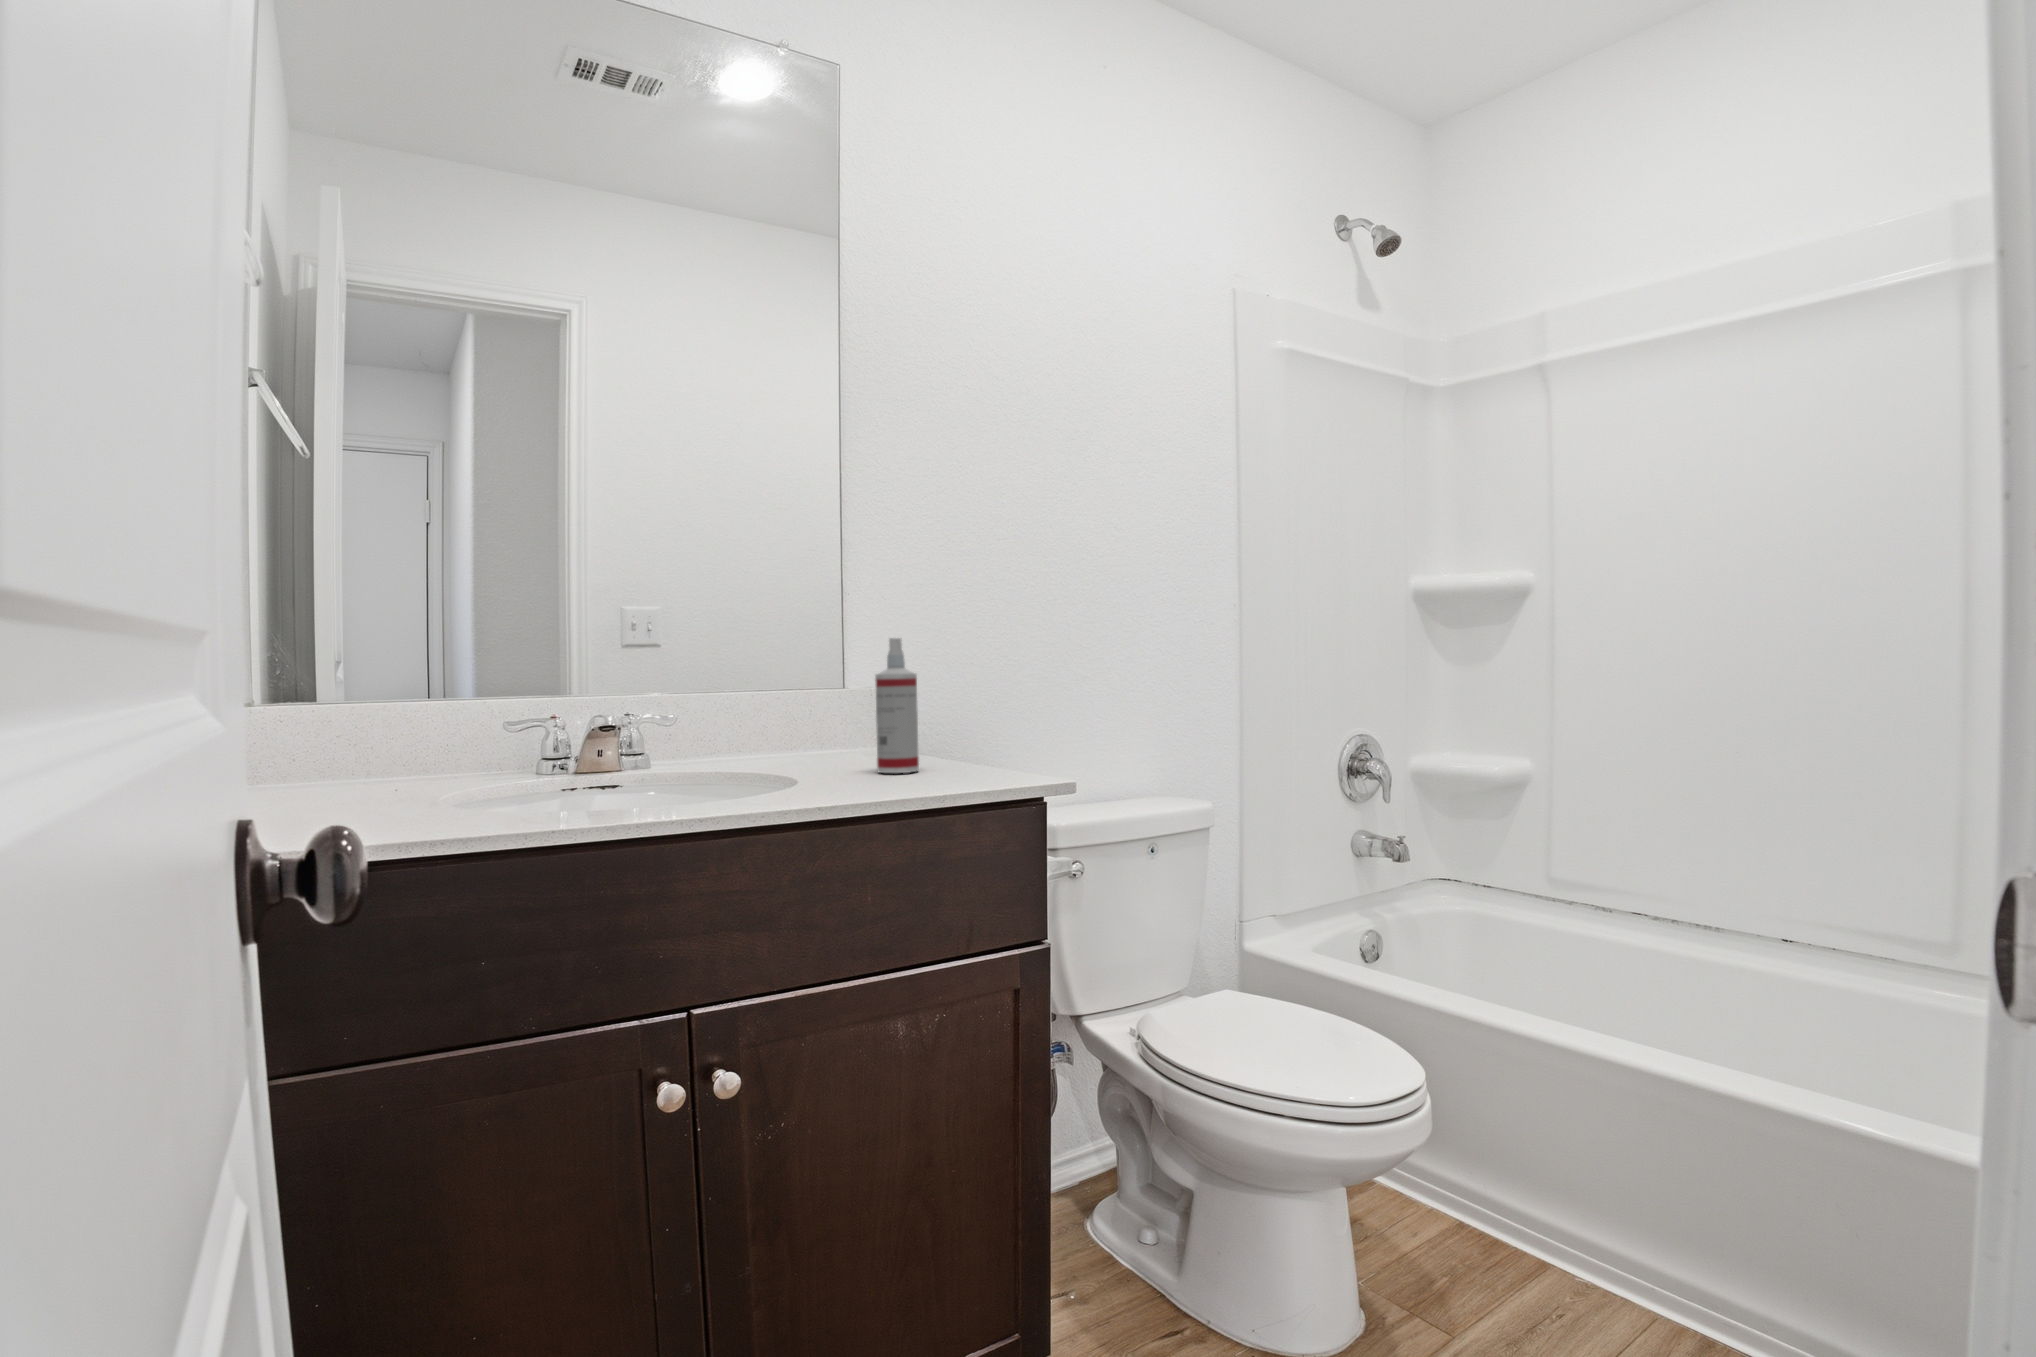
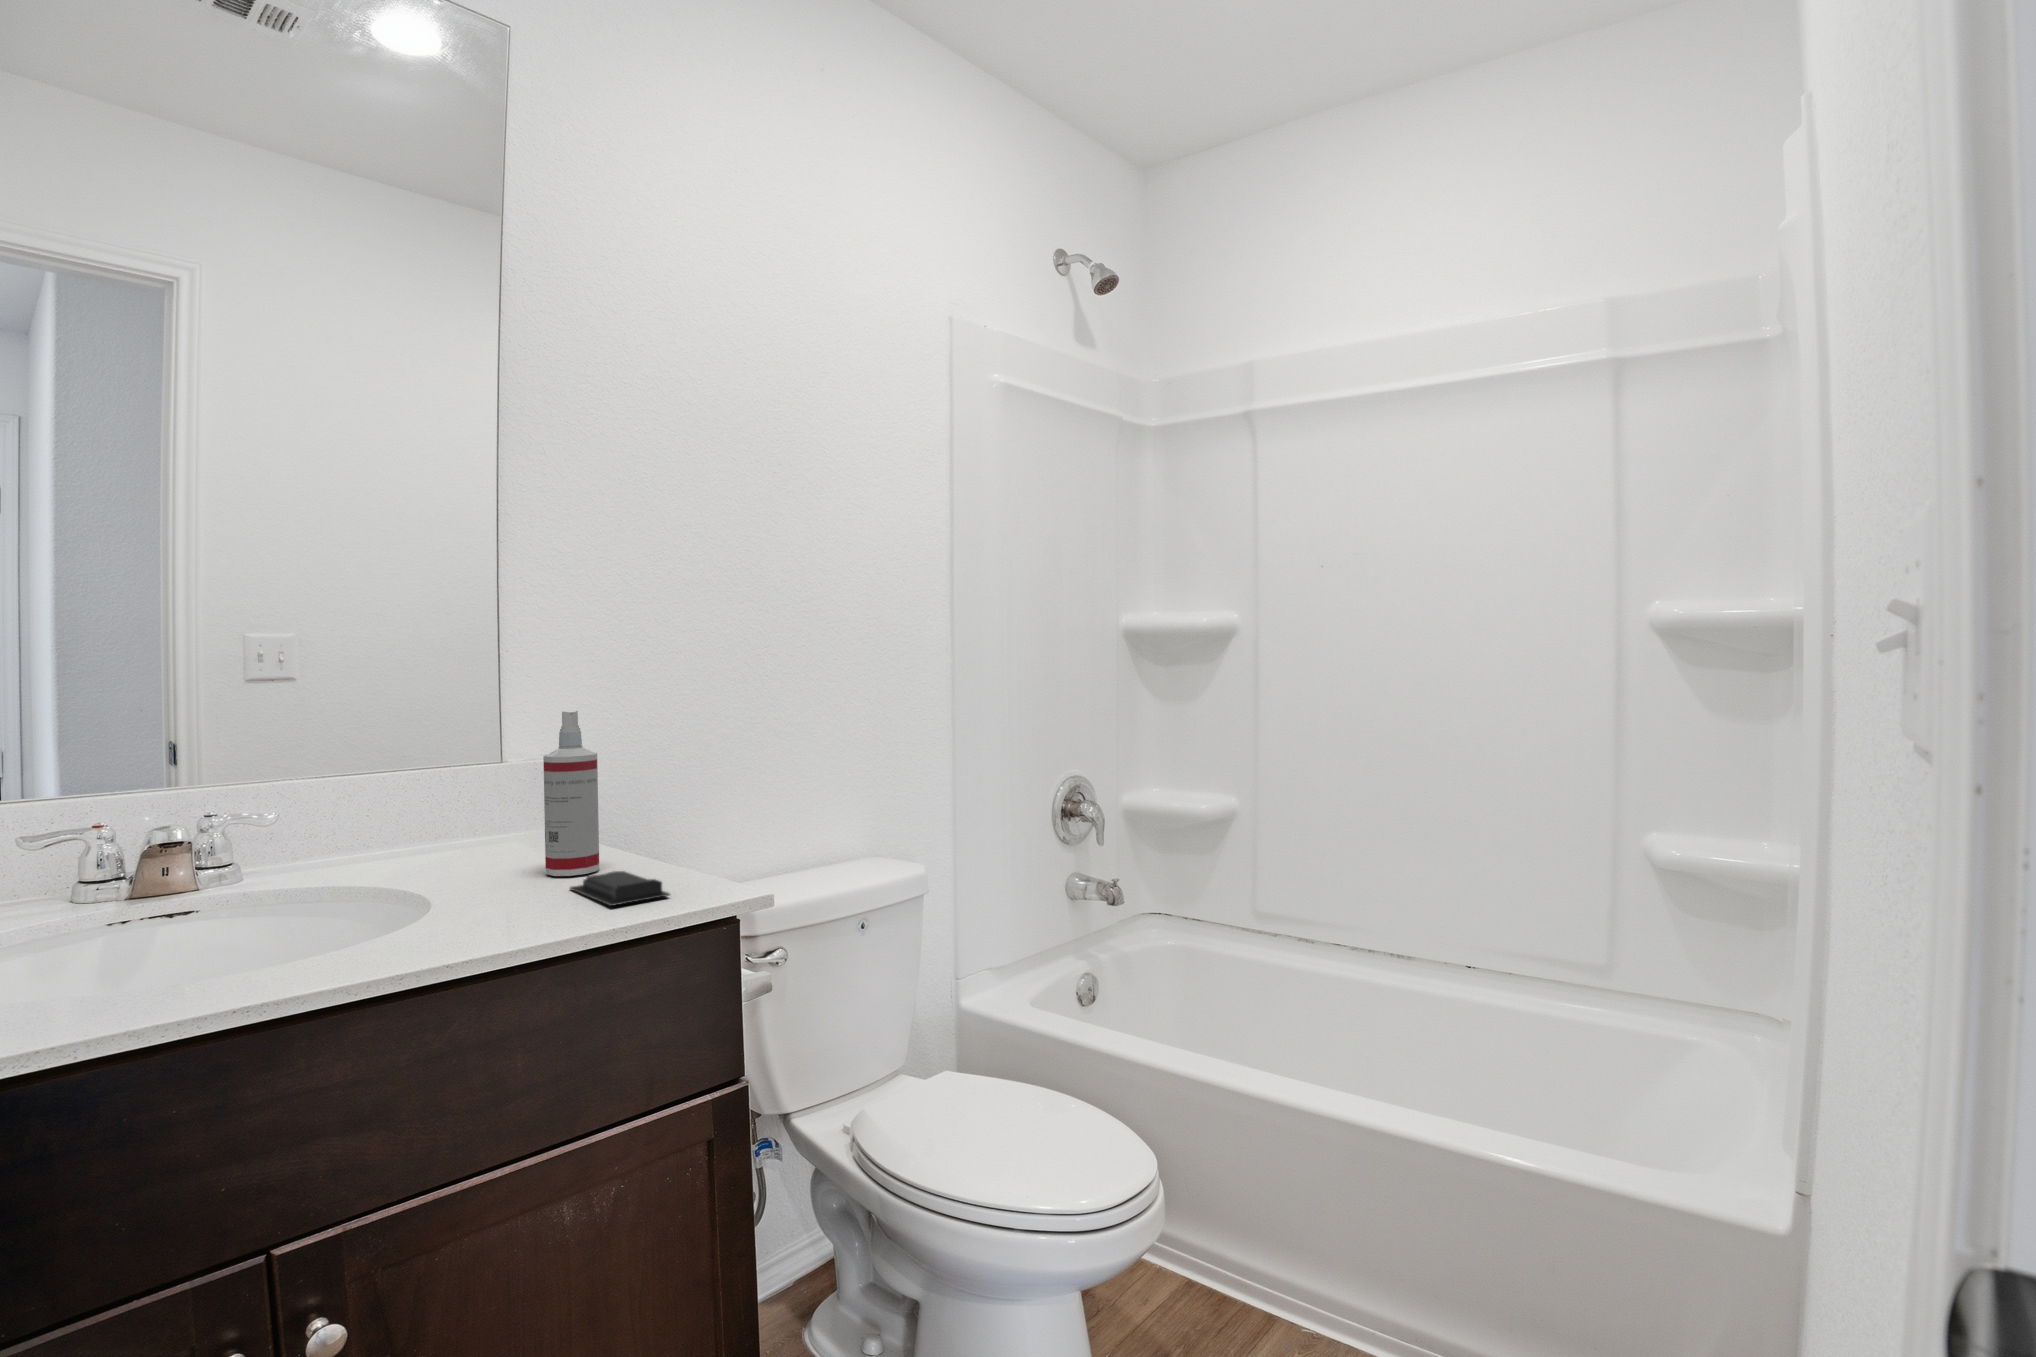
soap bar: none [896,767,975,788] -> present [570,871,670,906]

